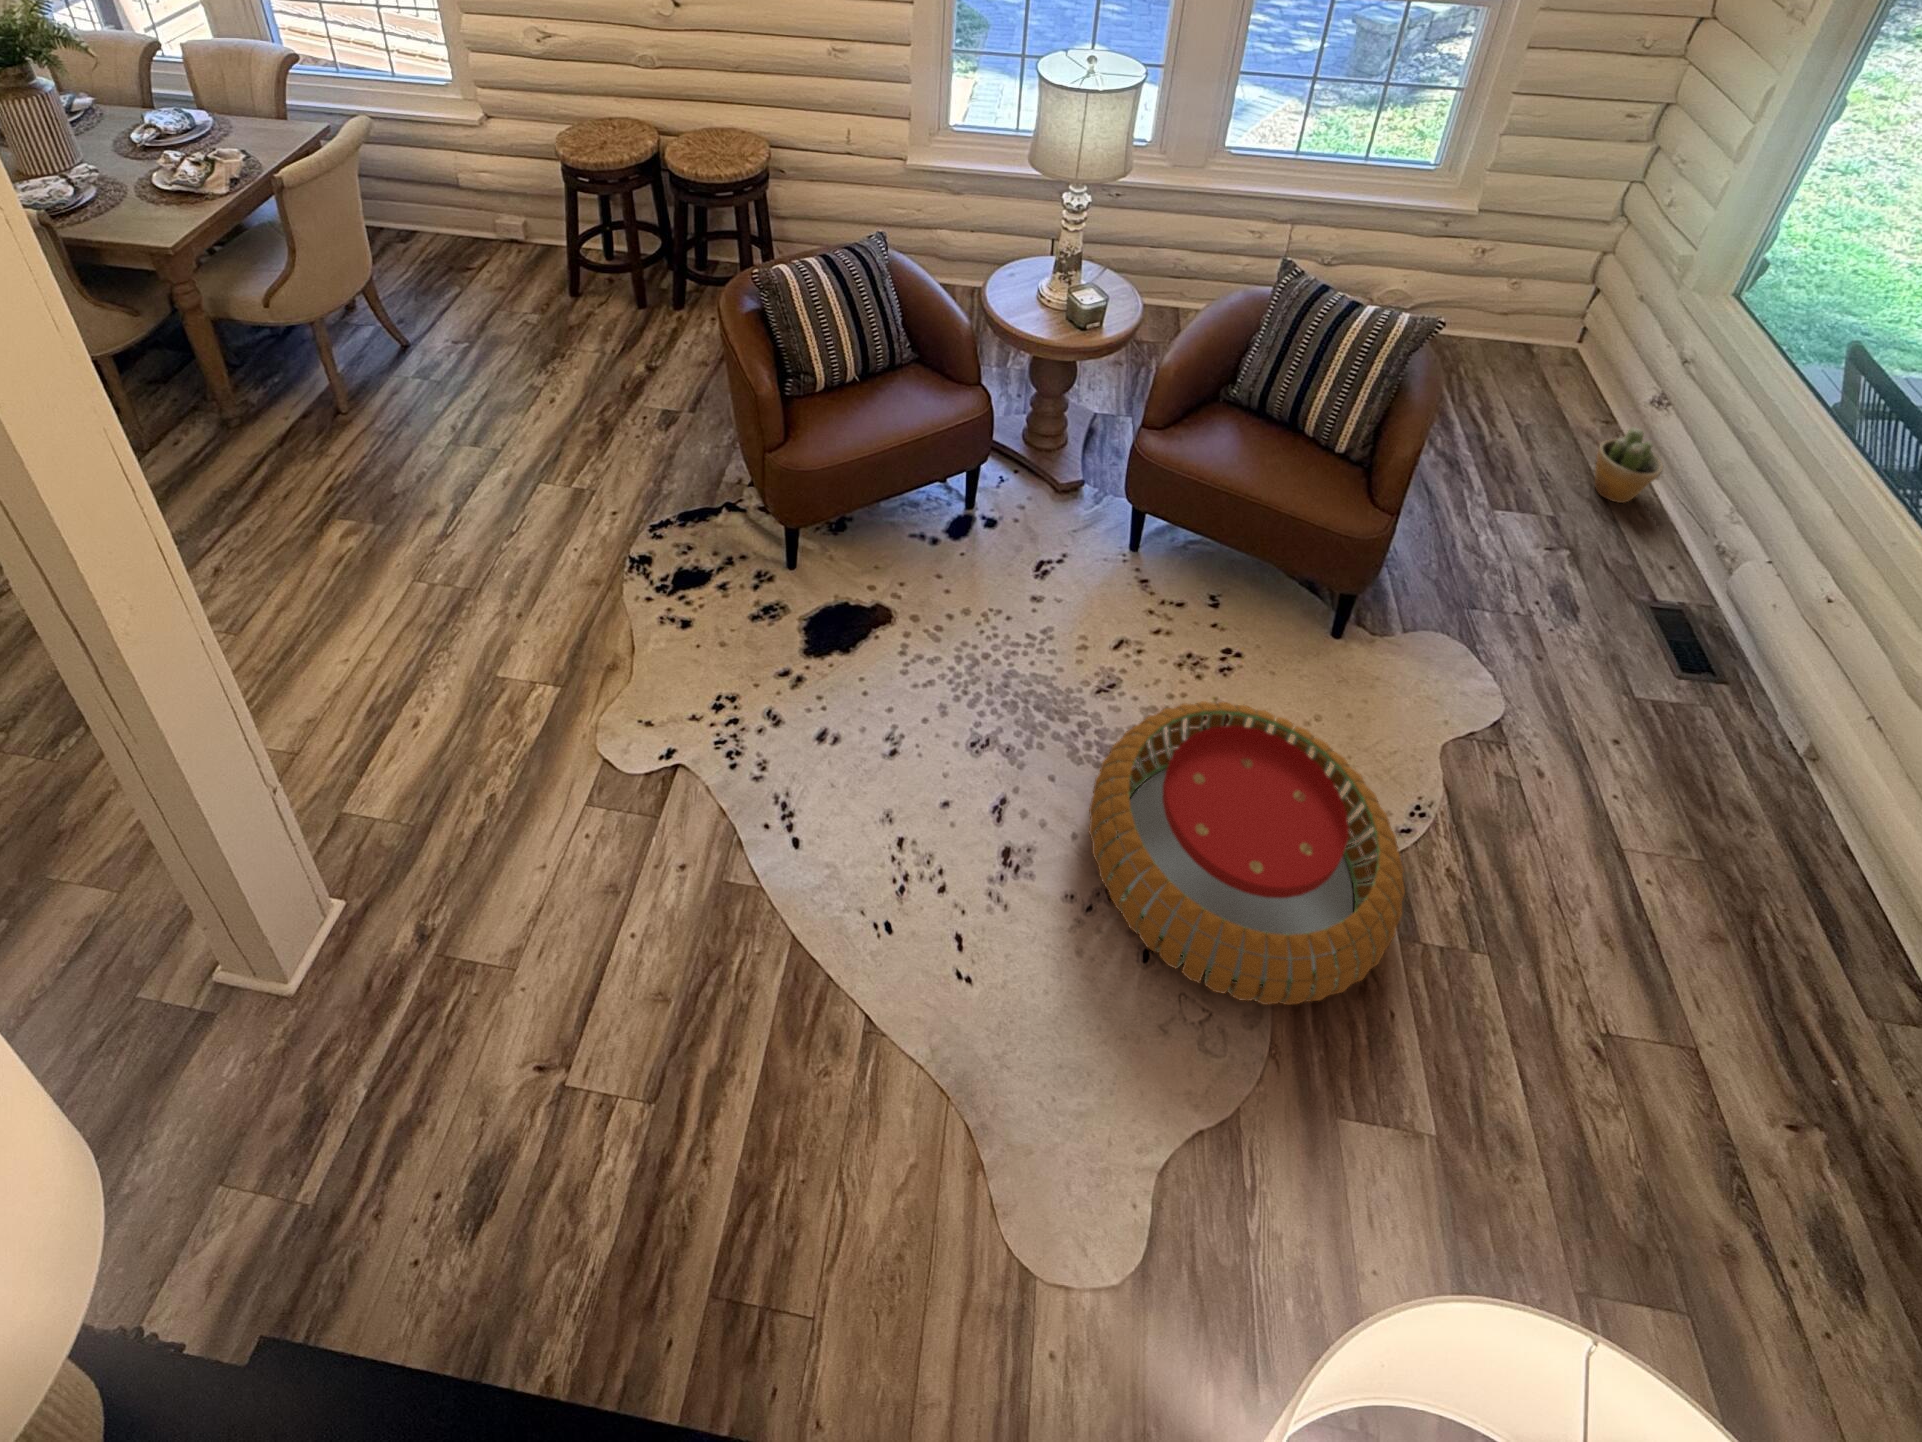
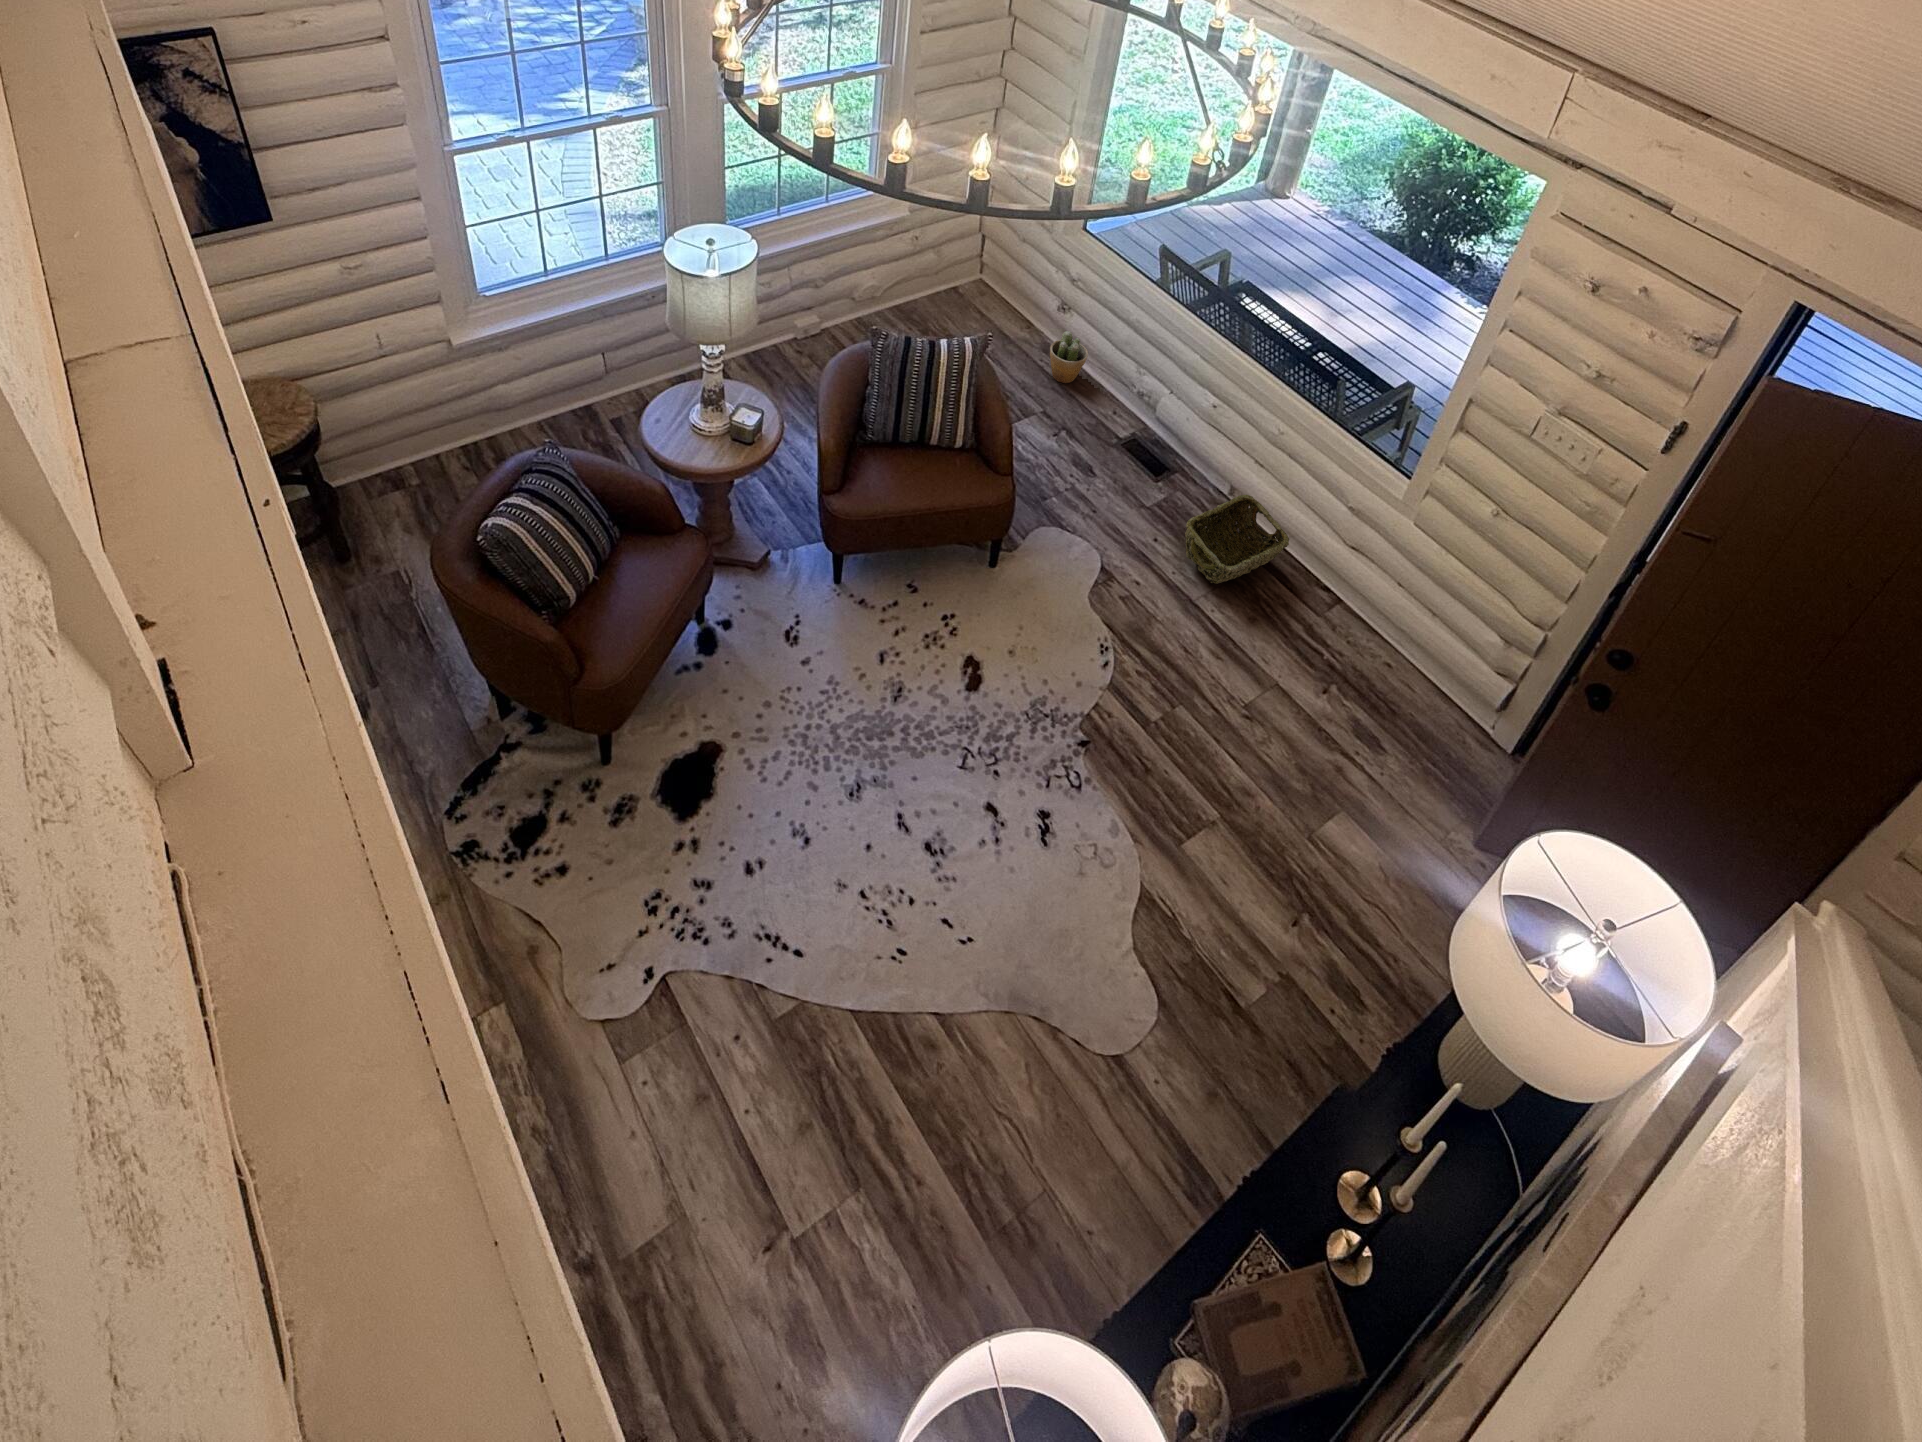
pouf: present [1089,701,1405,1005] -> none [948,642,1154,837]
woven basket: none [1650,726,1882,878] -> present [1185,495,1289,584]

